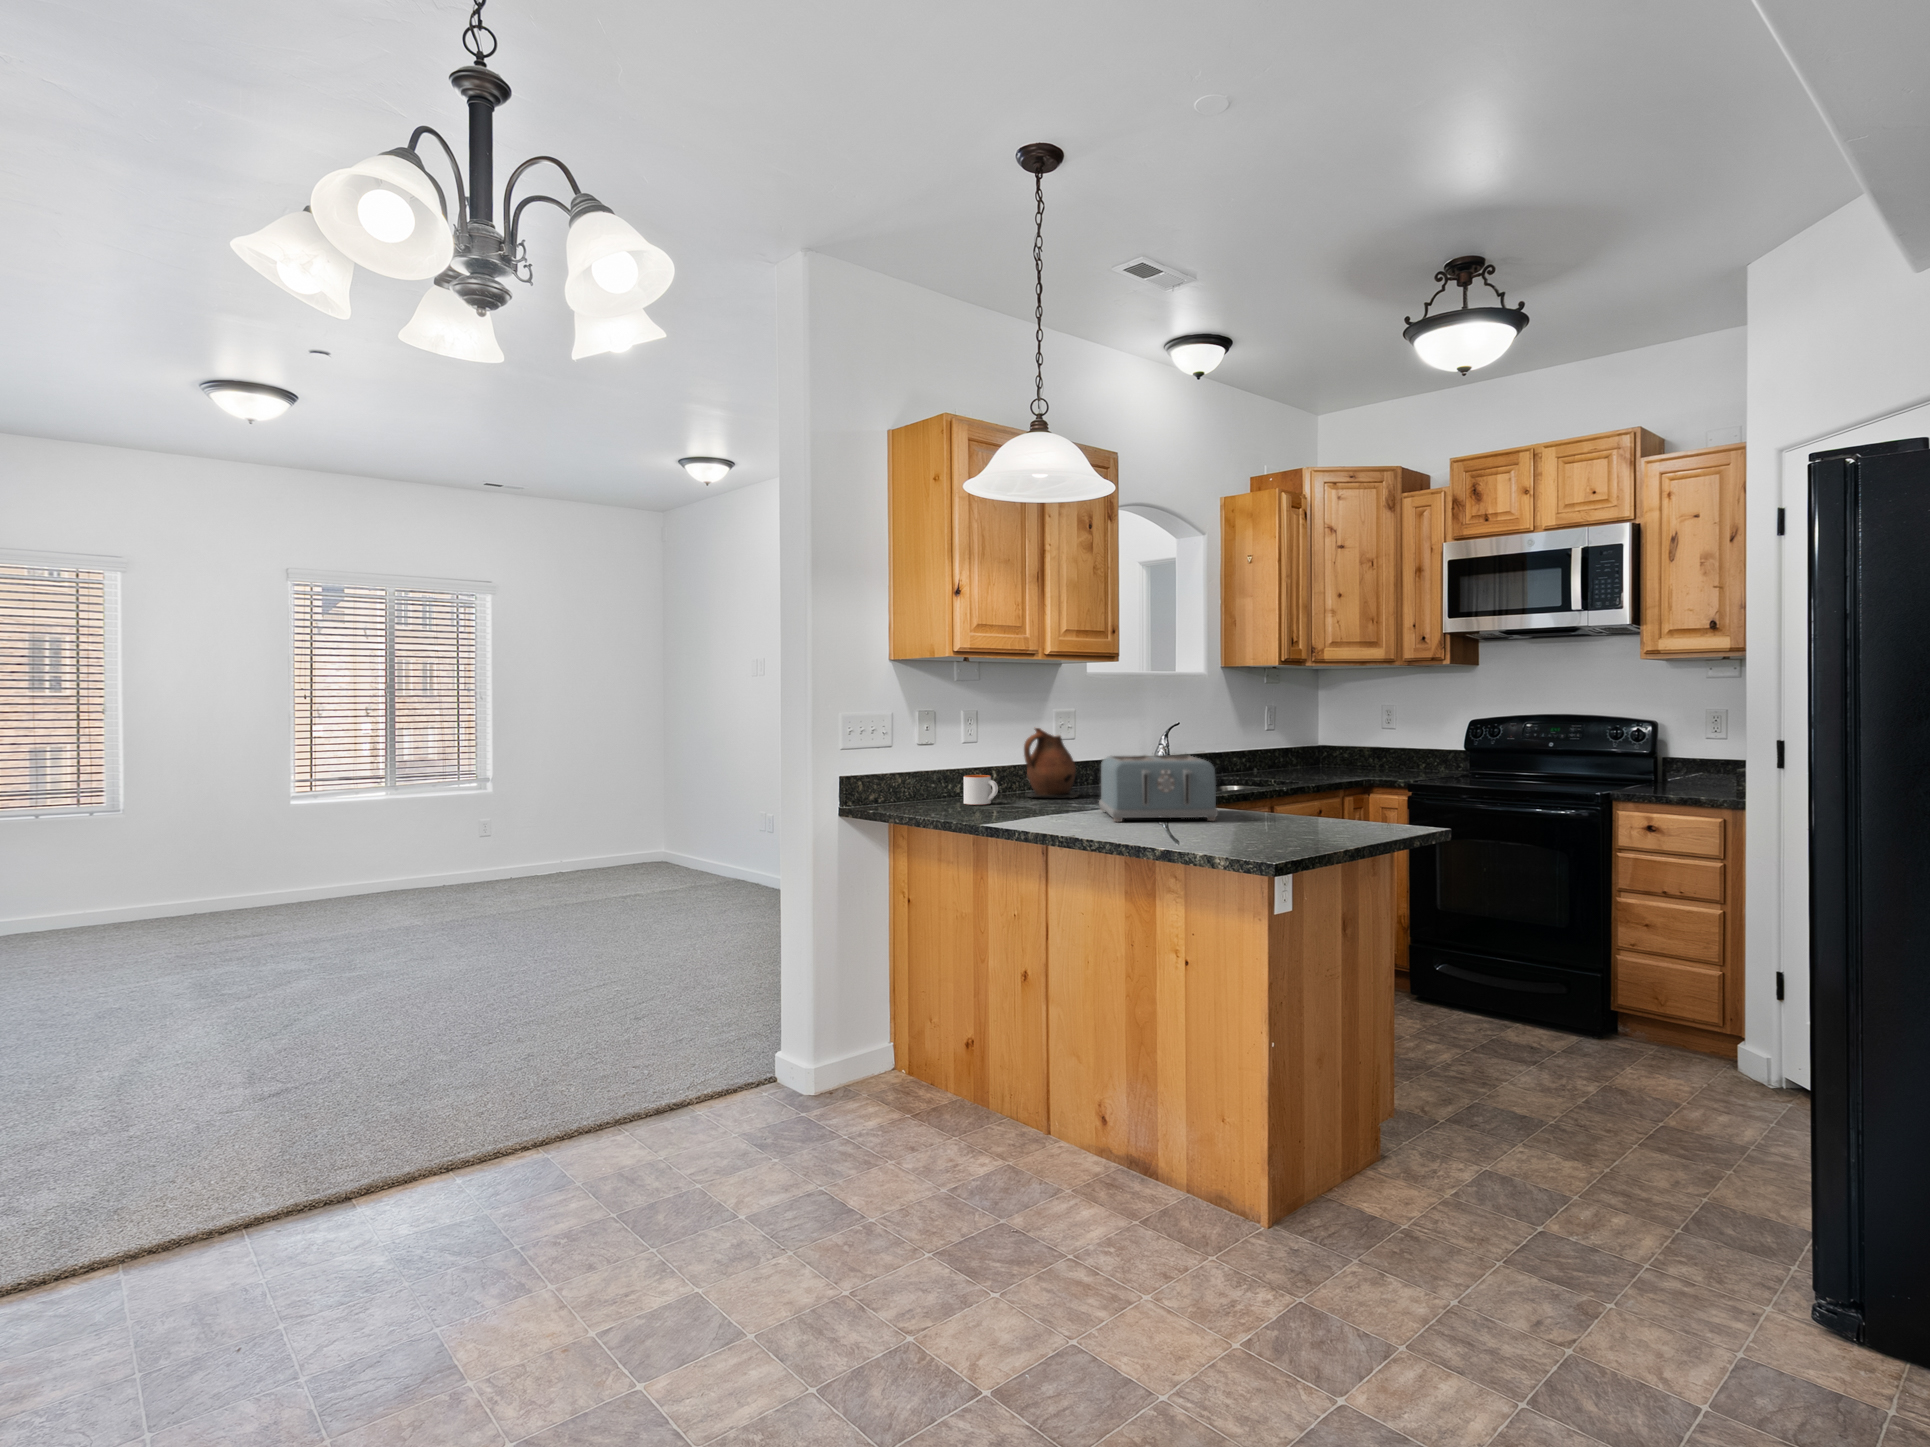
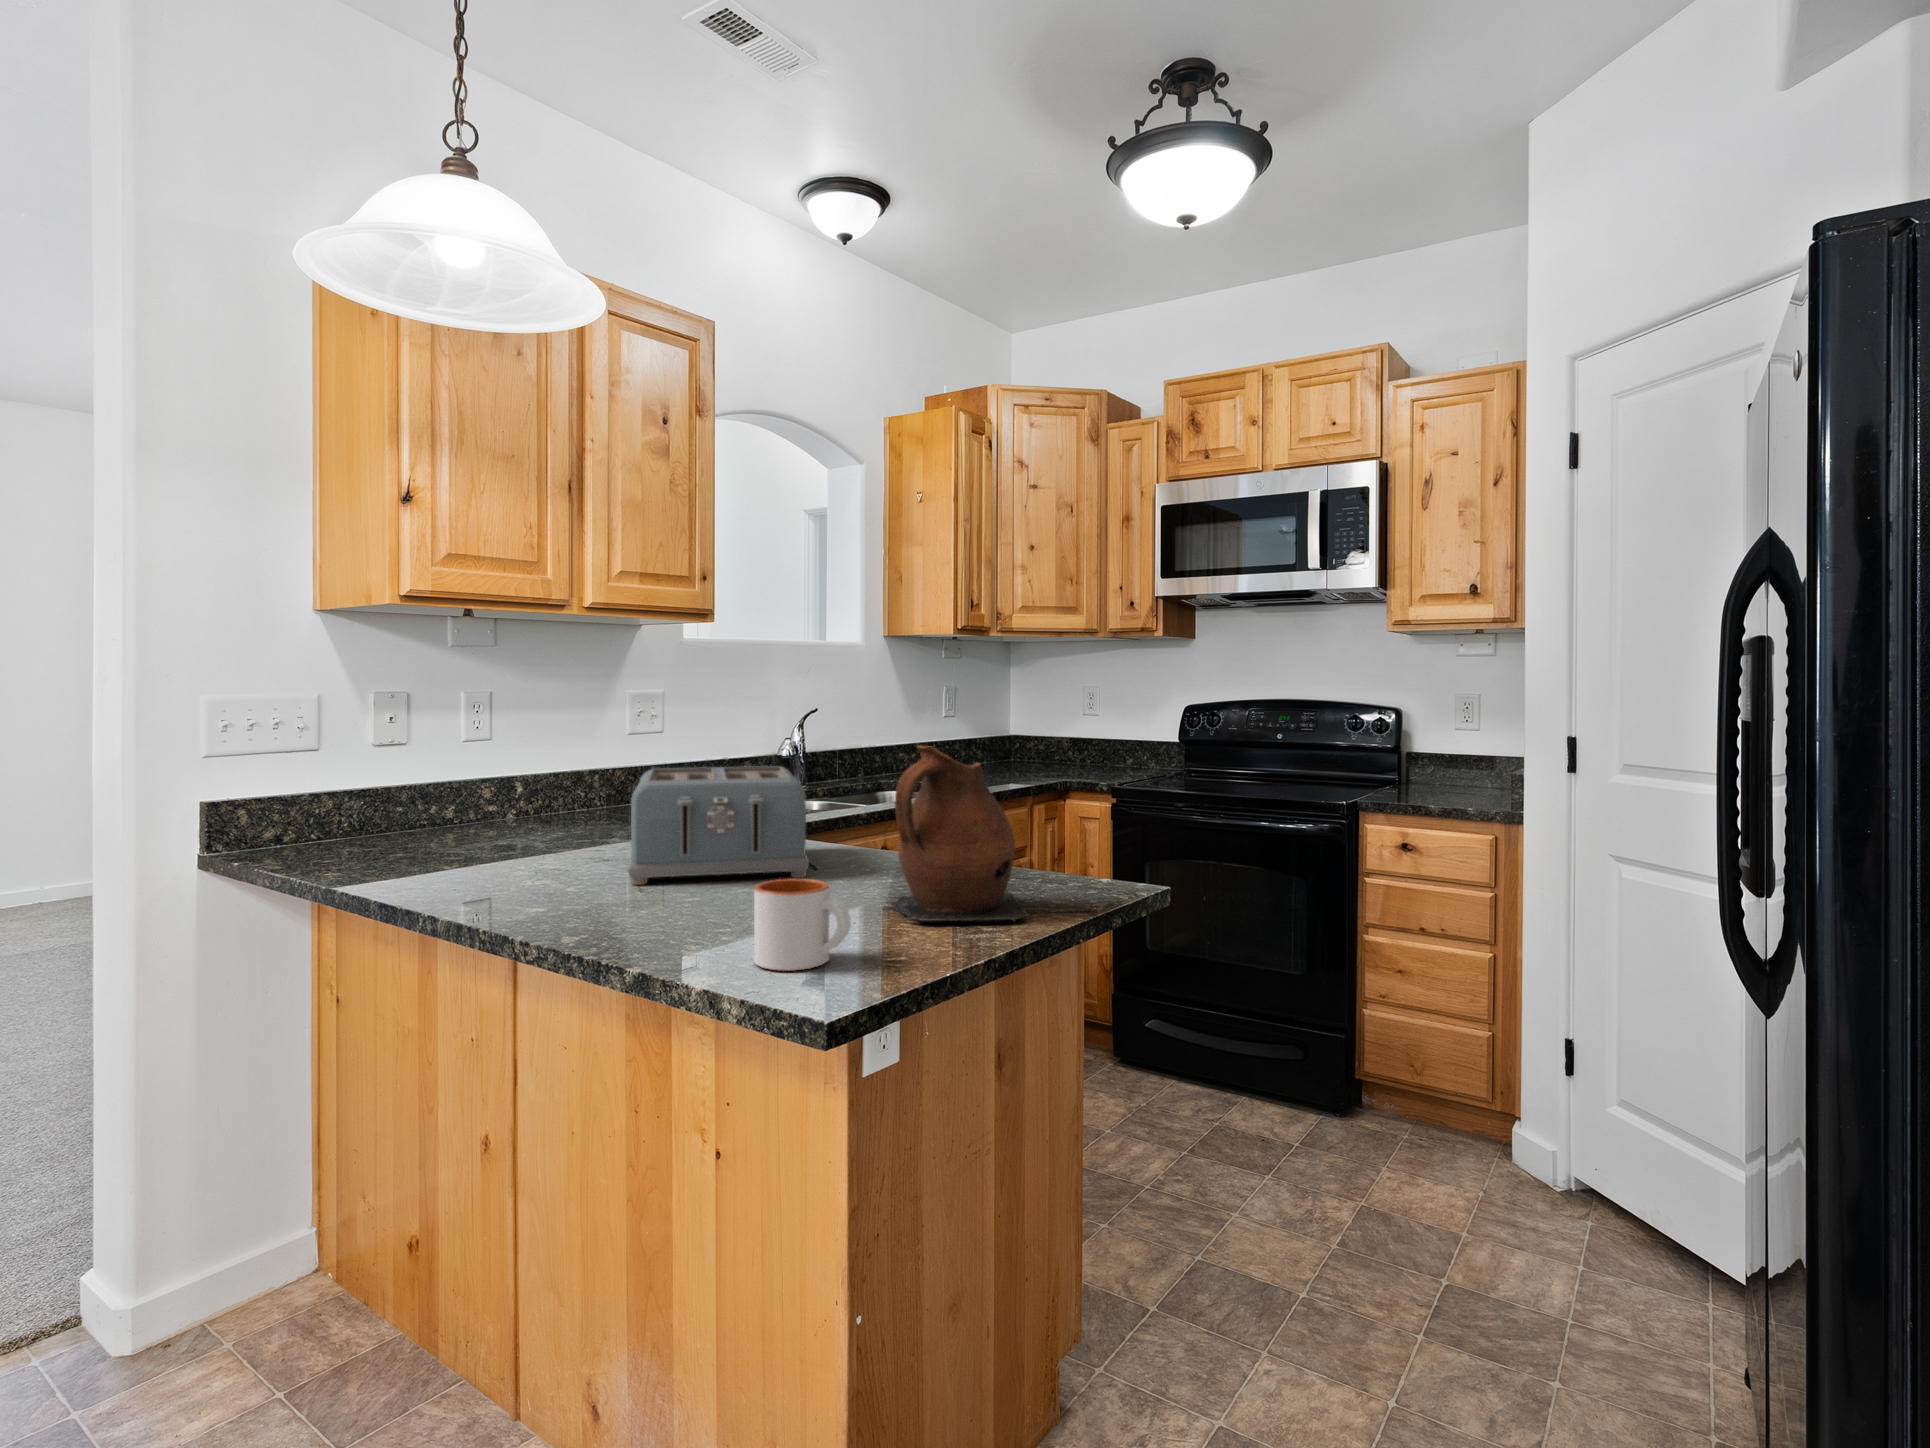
ceramic pitcher: present [1024,728,1078,798] -> present [892,746,1028,922]
mug: present [963,775,998,805] -> present [754,878,851,971]

